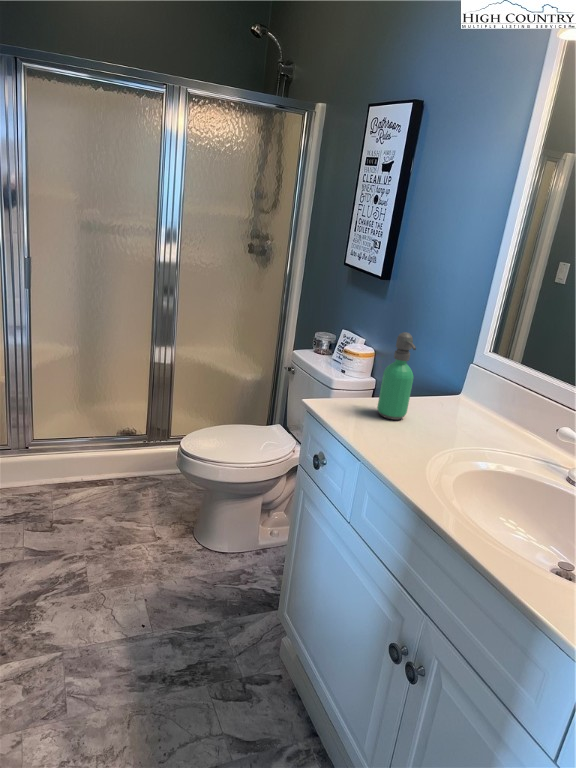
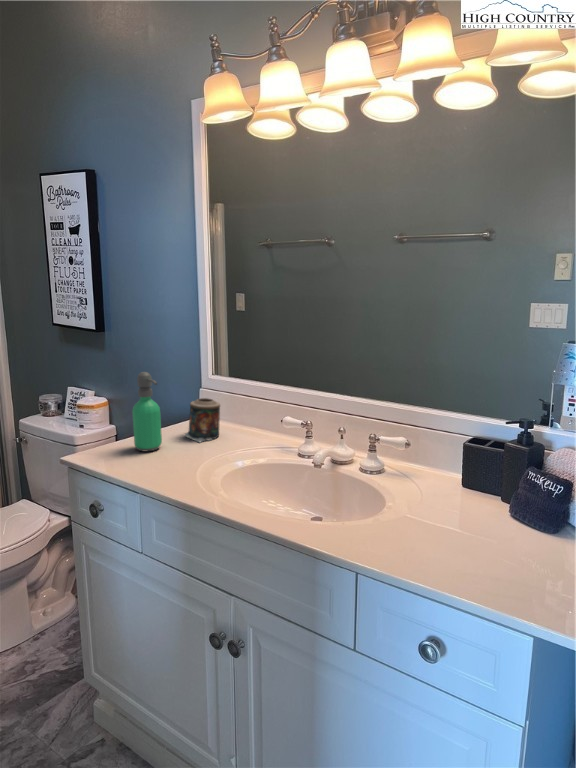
candle: none [435,376,486,427] -> present [185,398,220,442]

